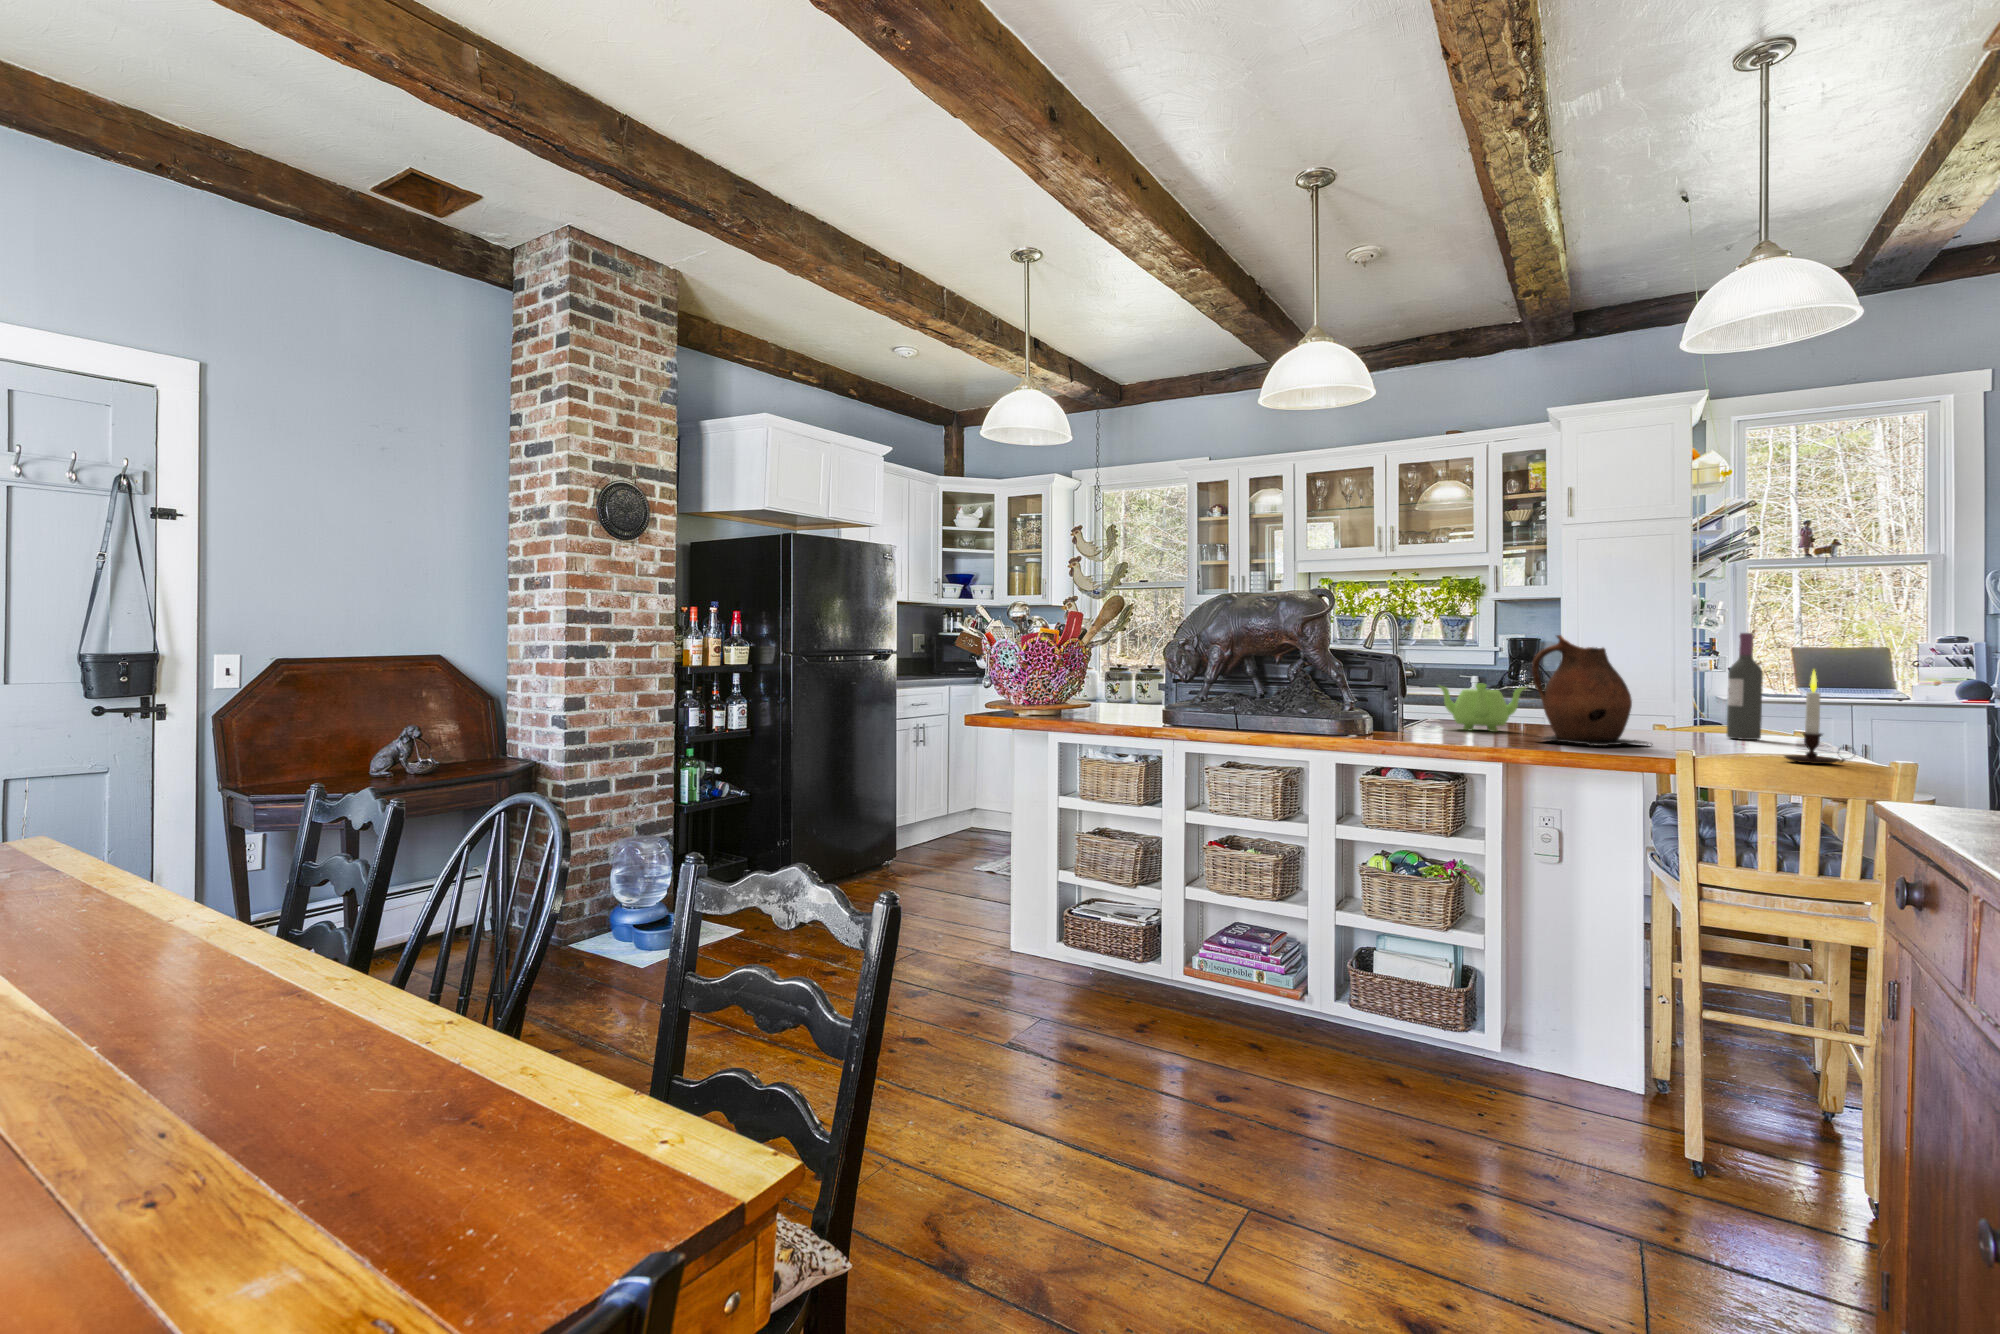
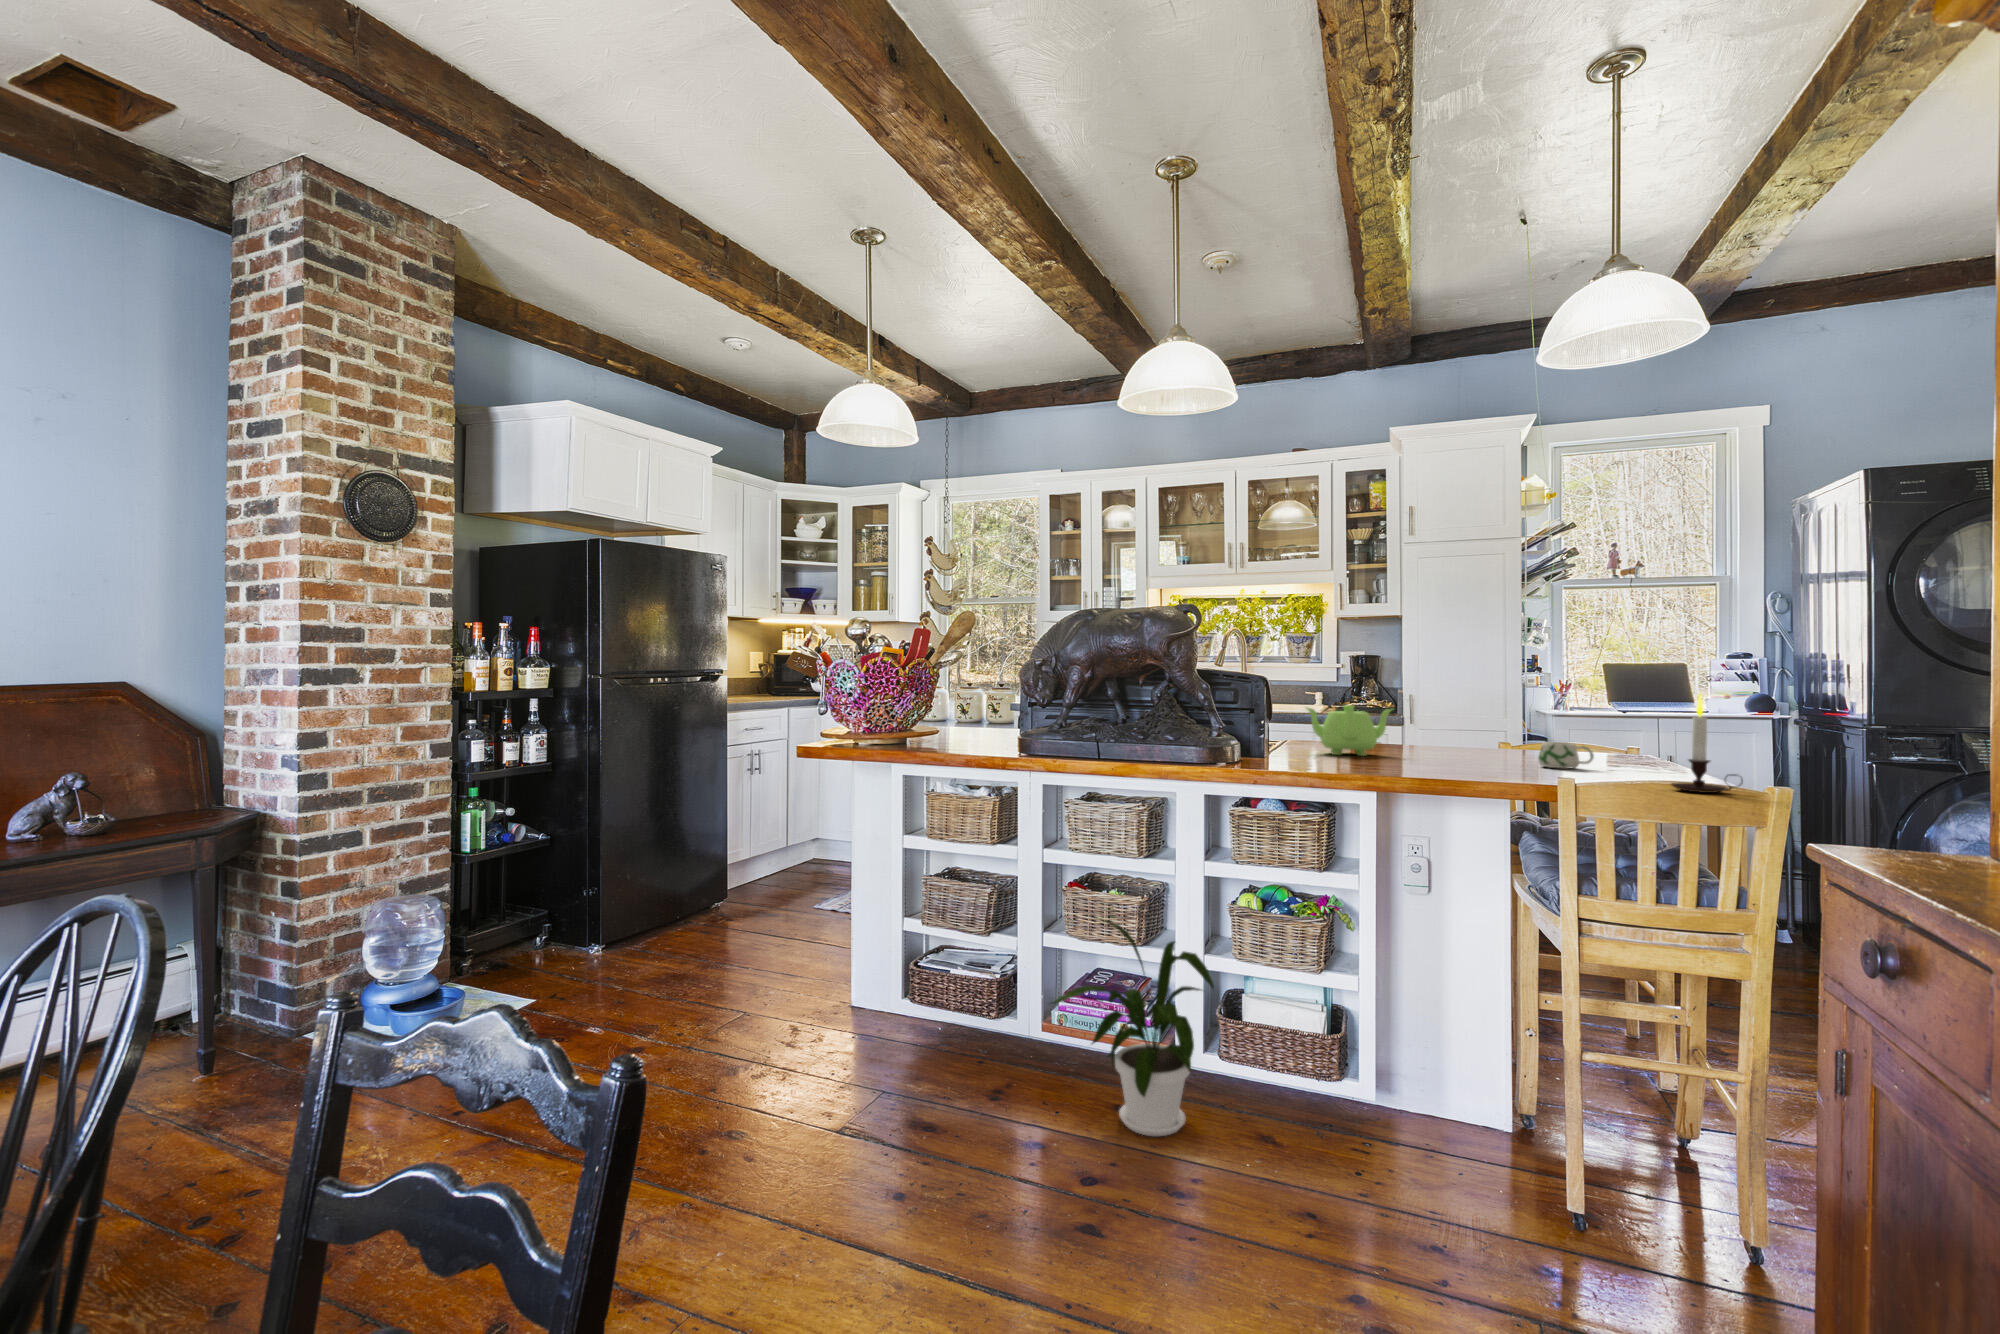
wine bottle: present [1727,633,1763,740] -> none [1586,652,1620,761]
ceramic pitcher: present [1532,635,1653,746] -> none [1407,655,1529,775]
mug: none [1667,719,1724,744] -> present [1538,742,1594,769]
house plant: none [1185,869,1338,1065] -> present [1051,917,1214,1136]

